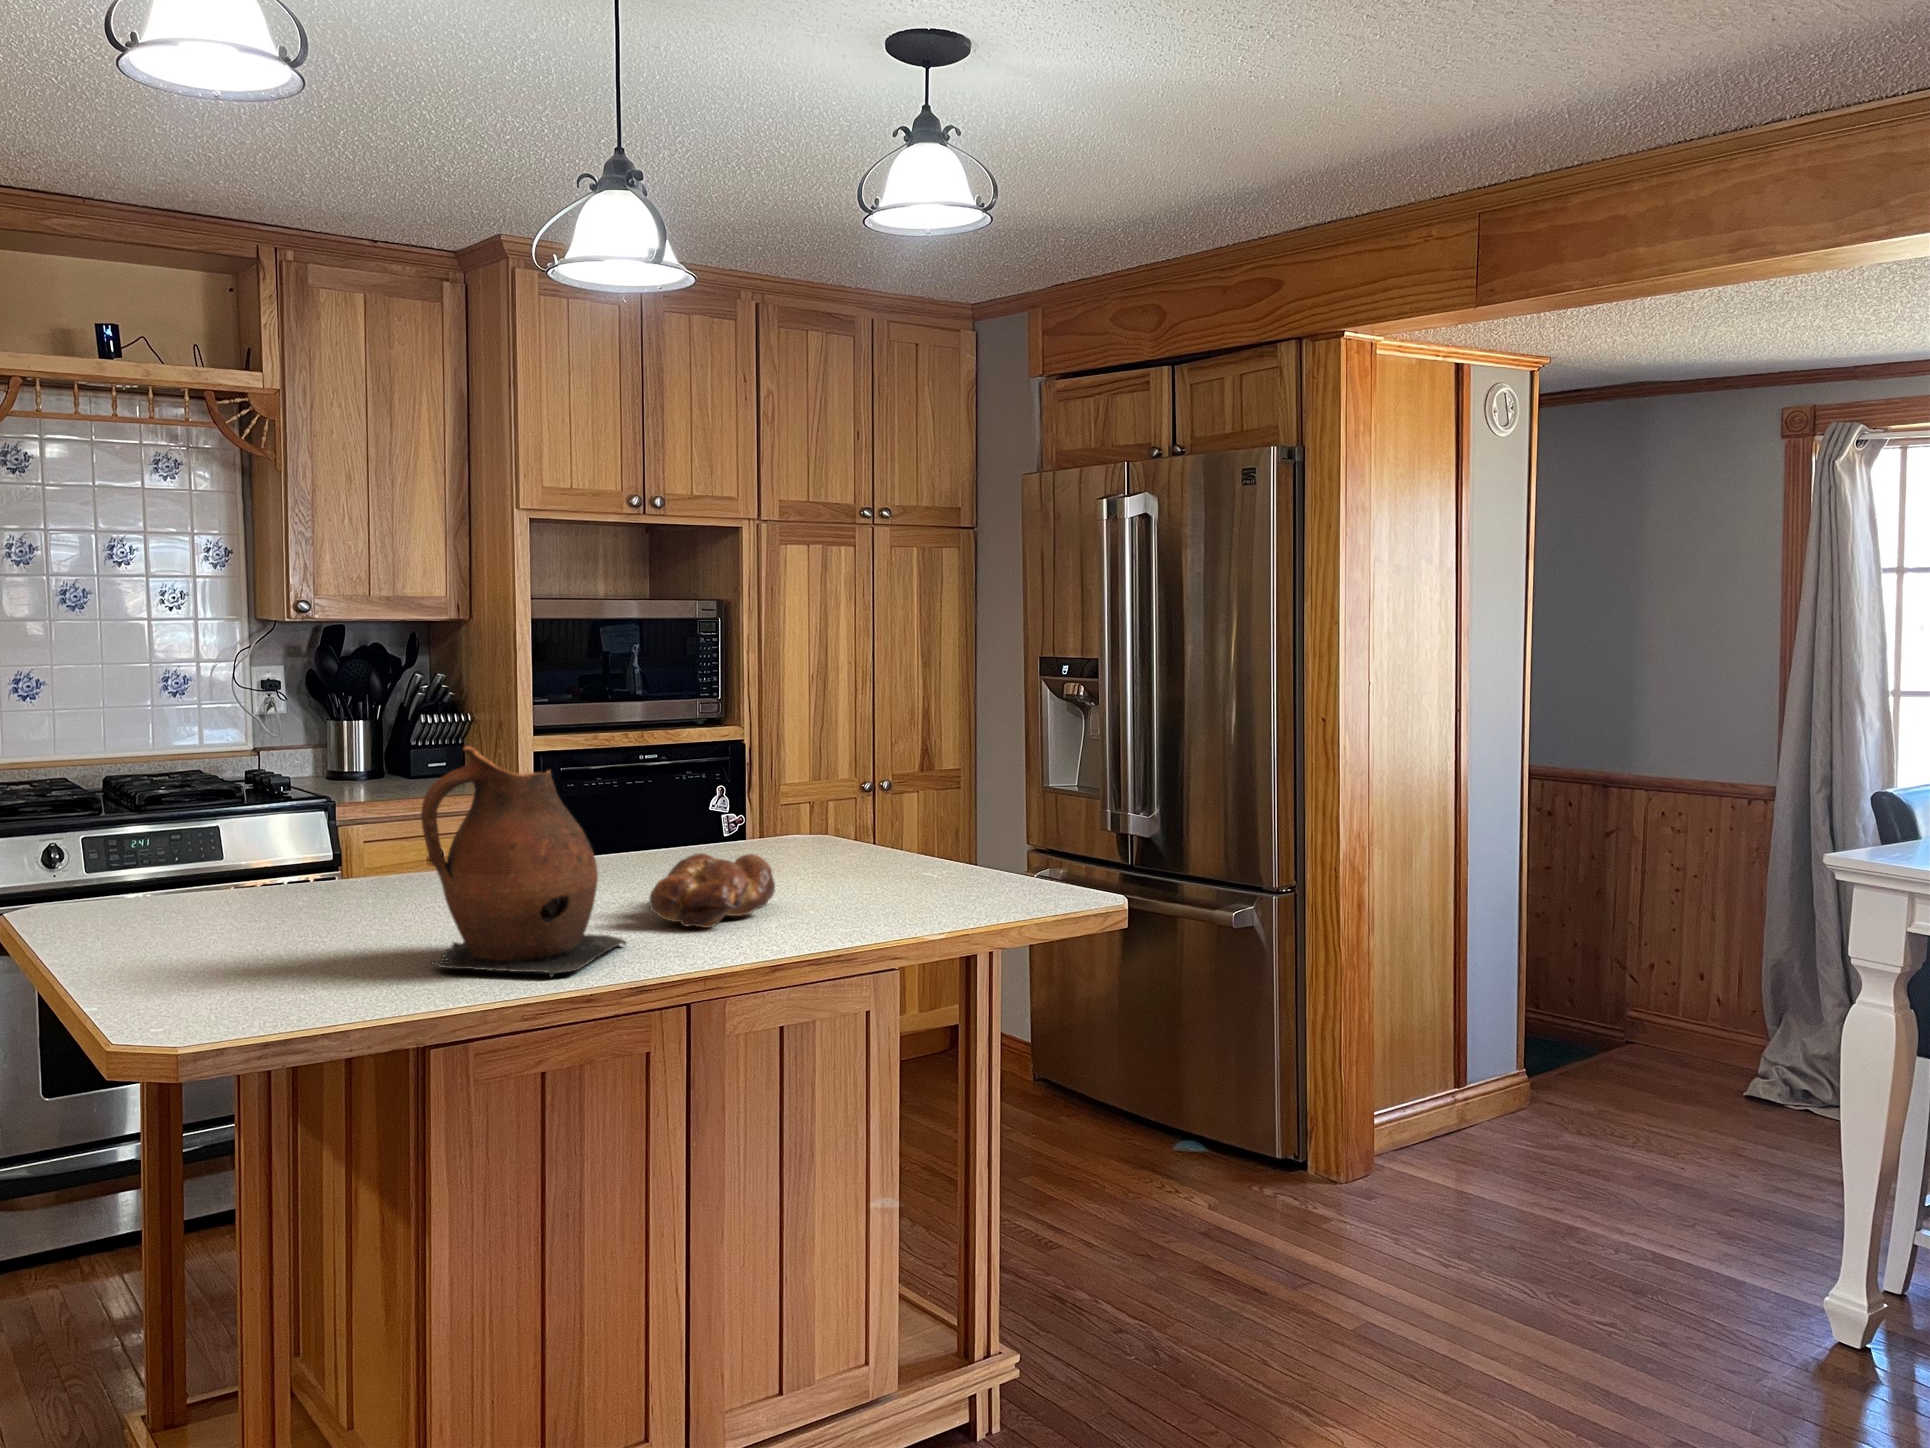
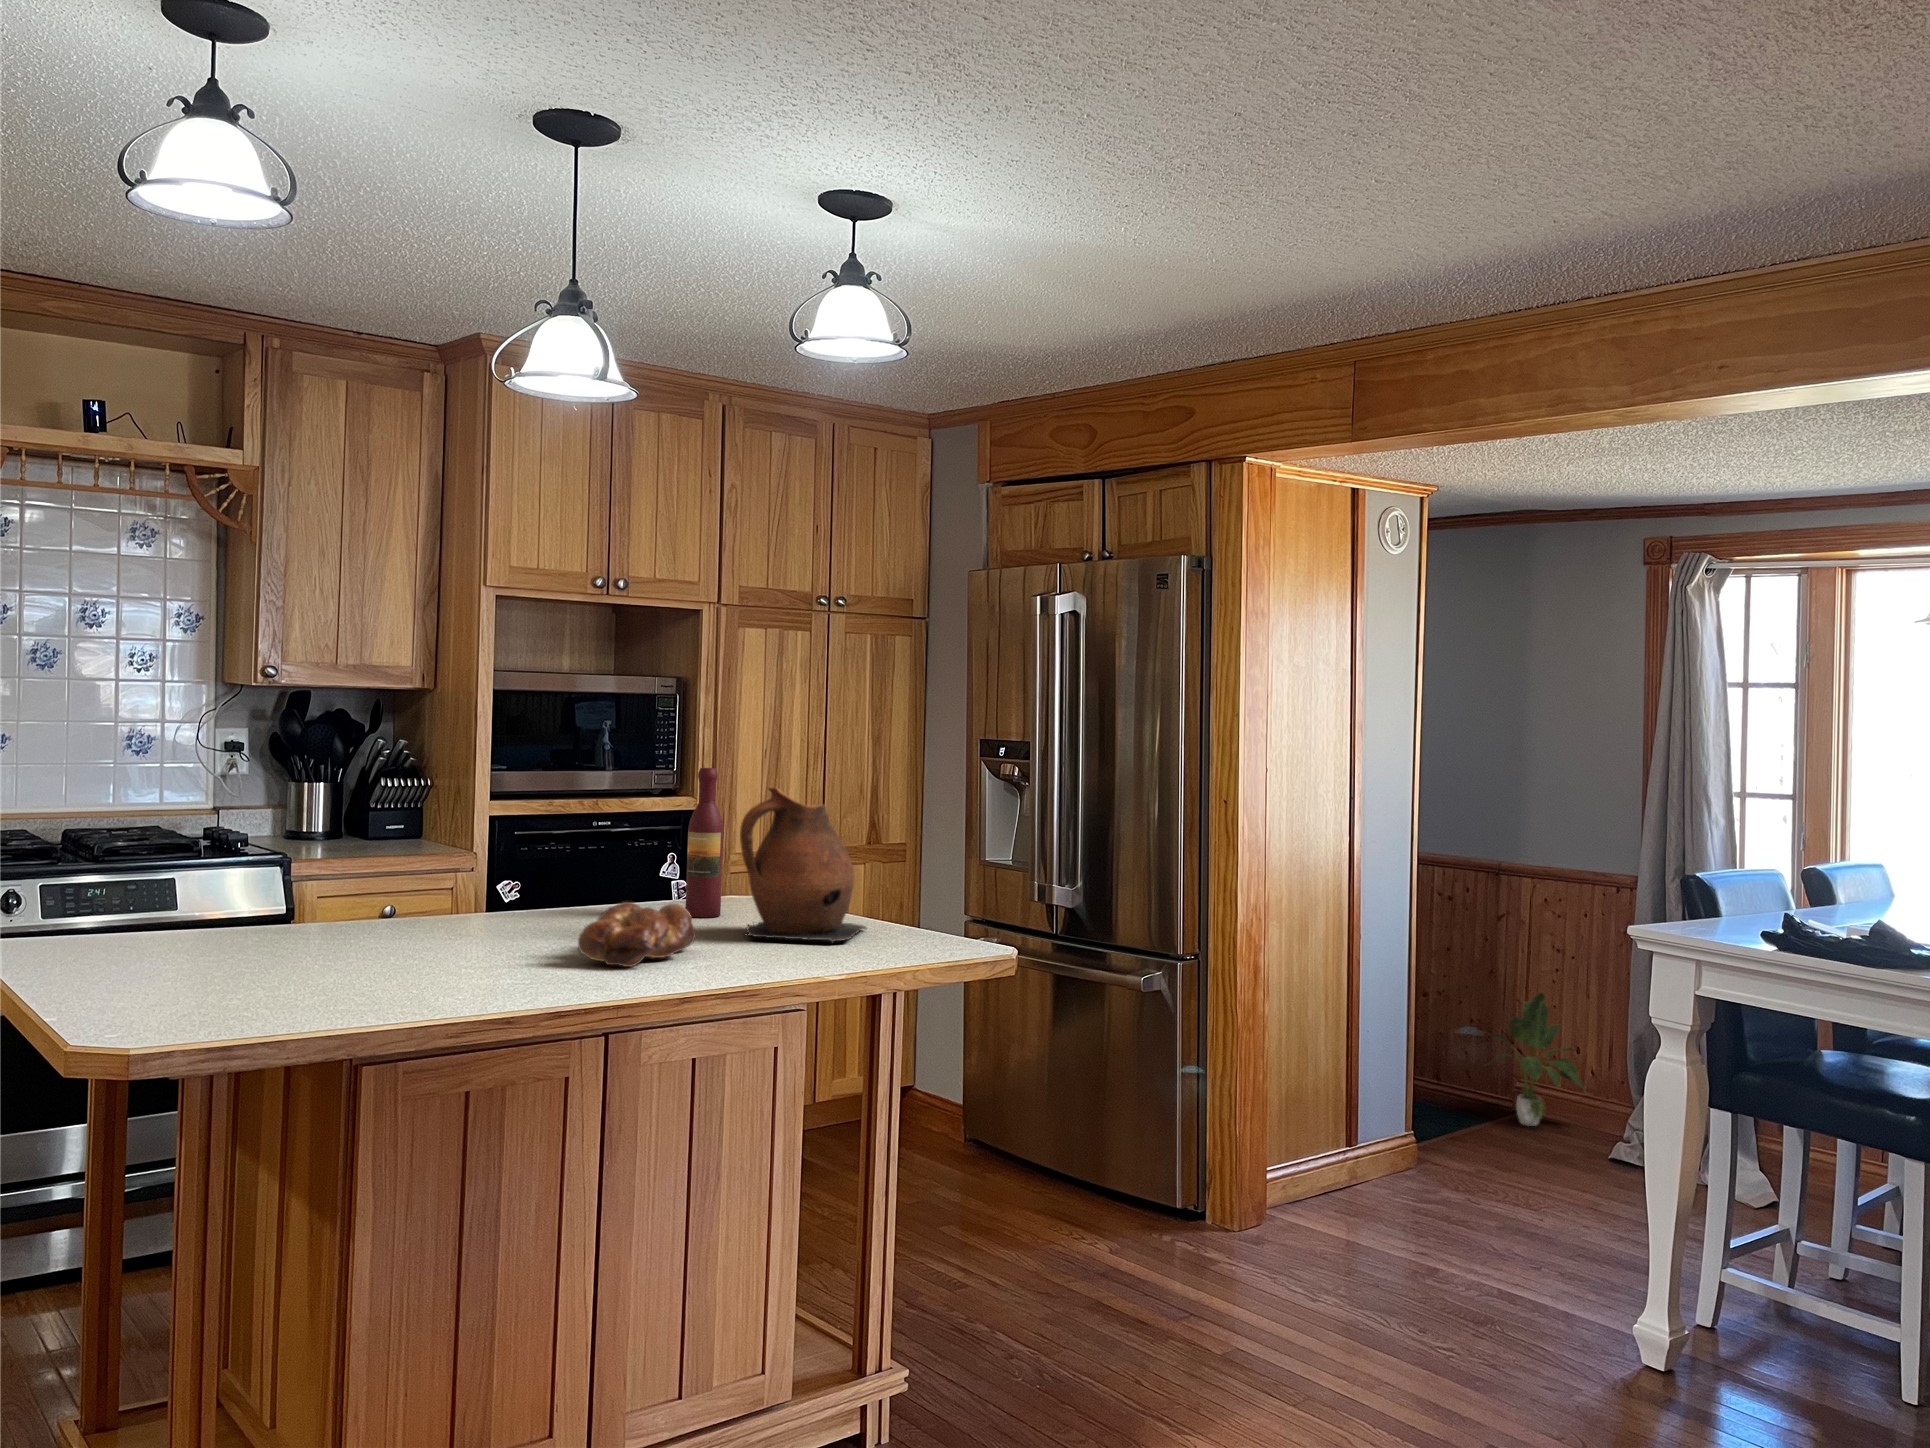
wine bottle: none [754,698,792,862] -> present [685,768,723,917]
ceramic pitcher: present [421,746,626,977] -> present [740,786,867,943]
potted plant: none [1588,913,1707,1056] -> present [1488,993,1586,1126]

